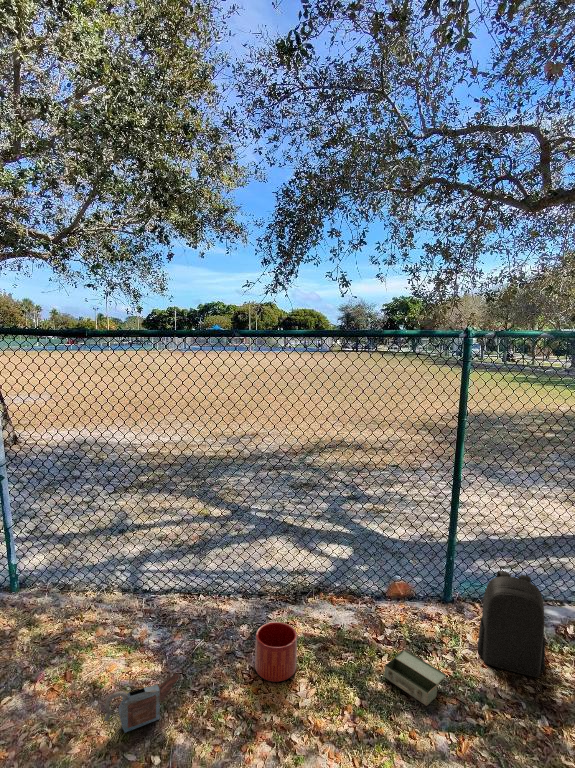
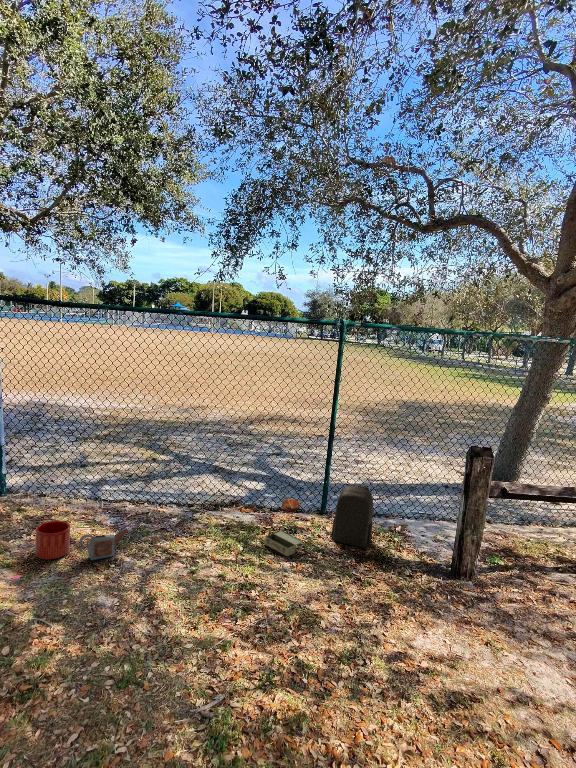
planter: present [255,622,297,682] -> present [35,521,70,559]

